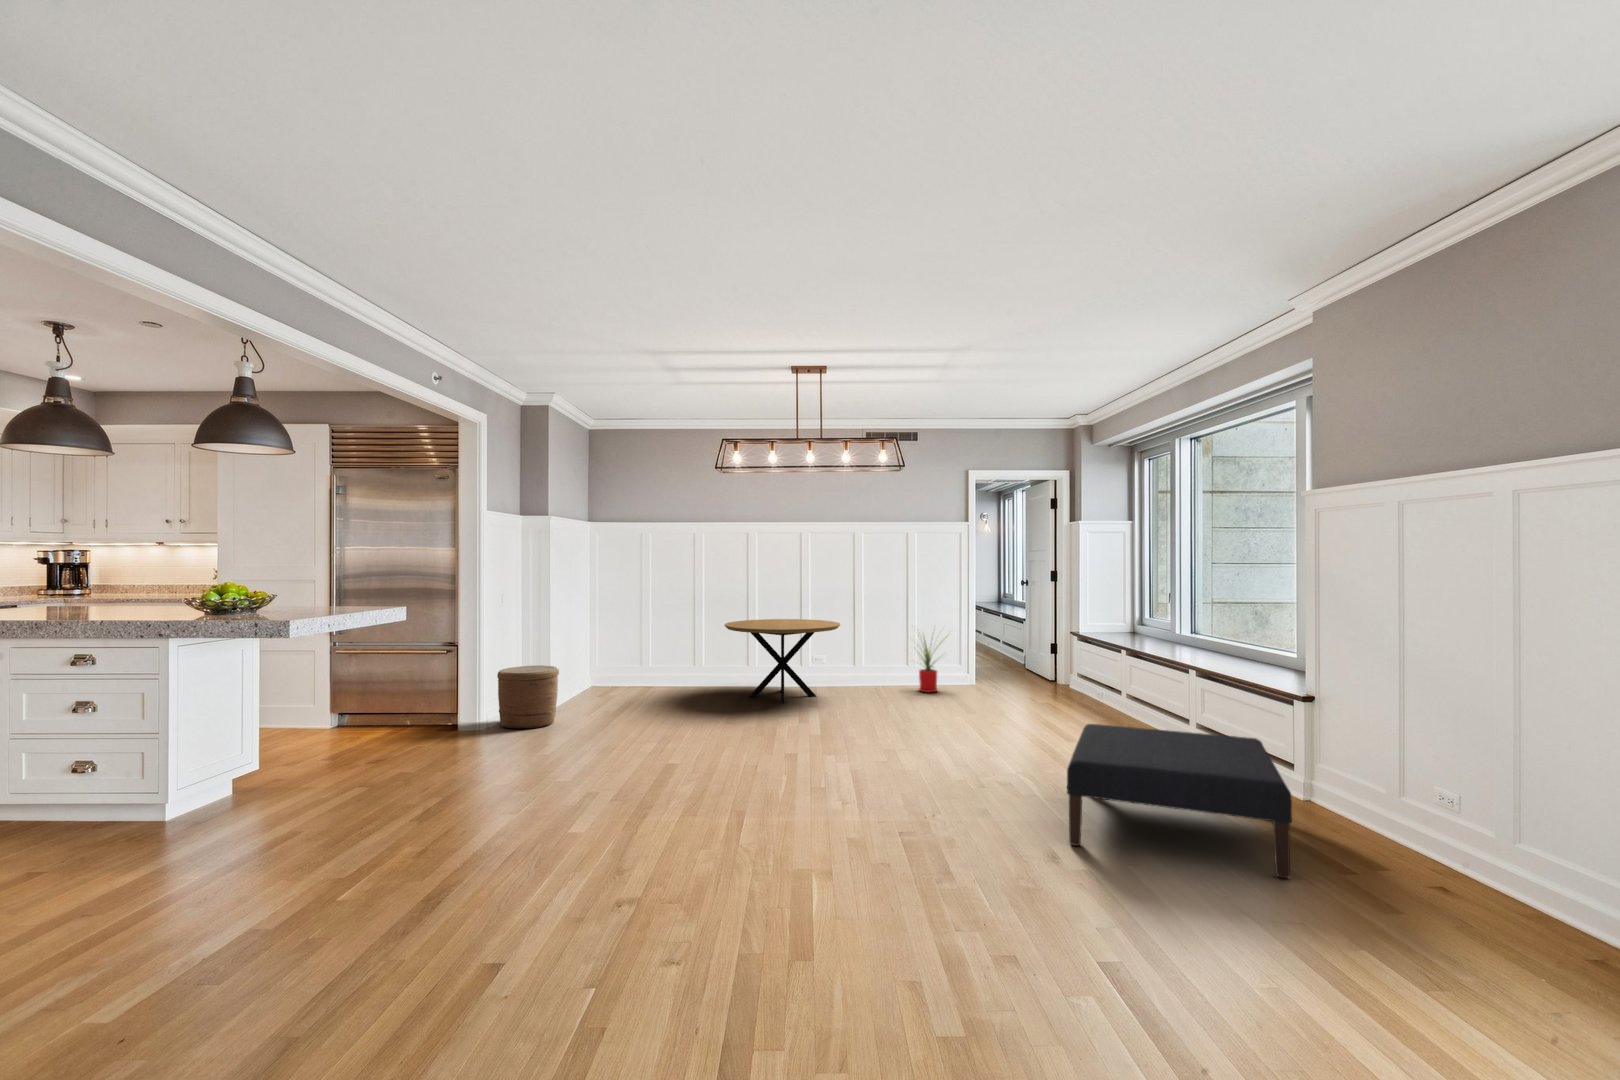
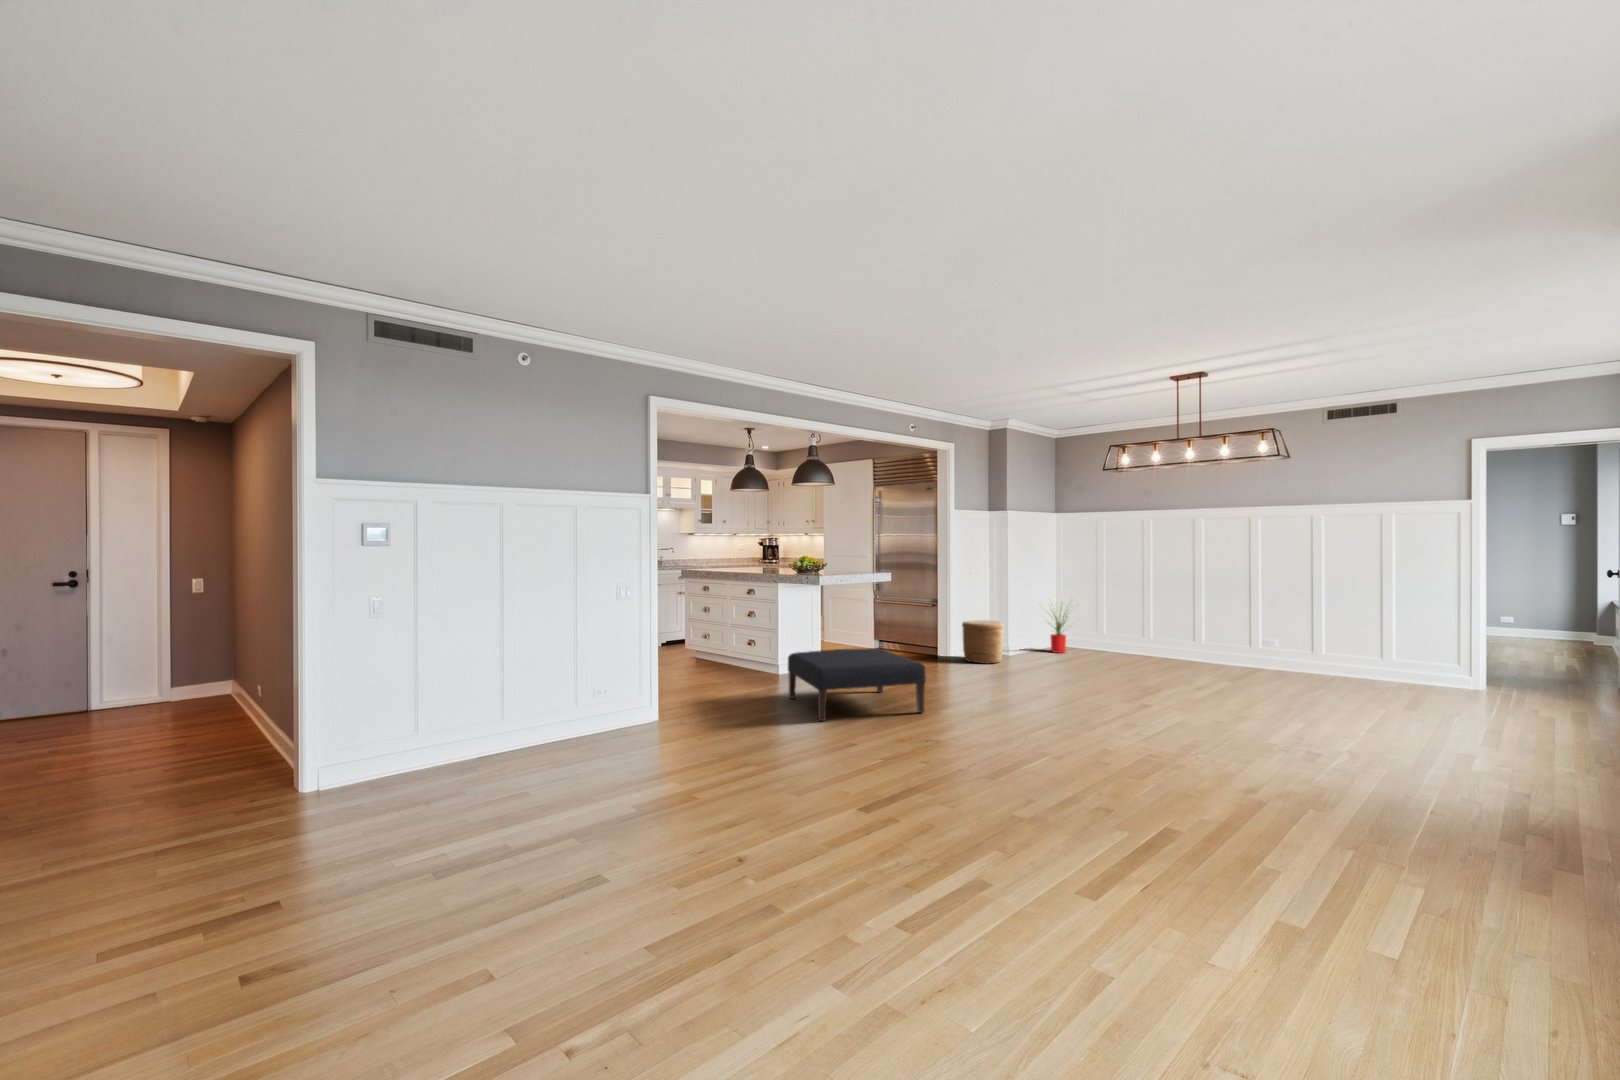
dining table: present [725,619,840,703] -> none [1153,600,1276,676]
house plant: present [909,632,948,692] -> present [1047,604,1068,653]
ottoman: present [1067,724,1292,878] -> present [788,648,926,721]

